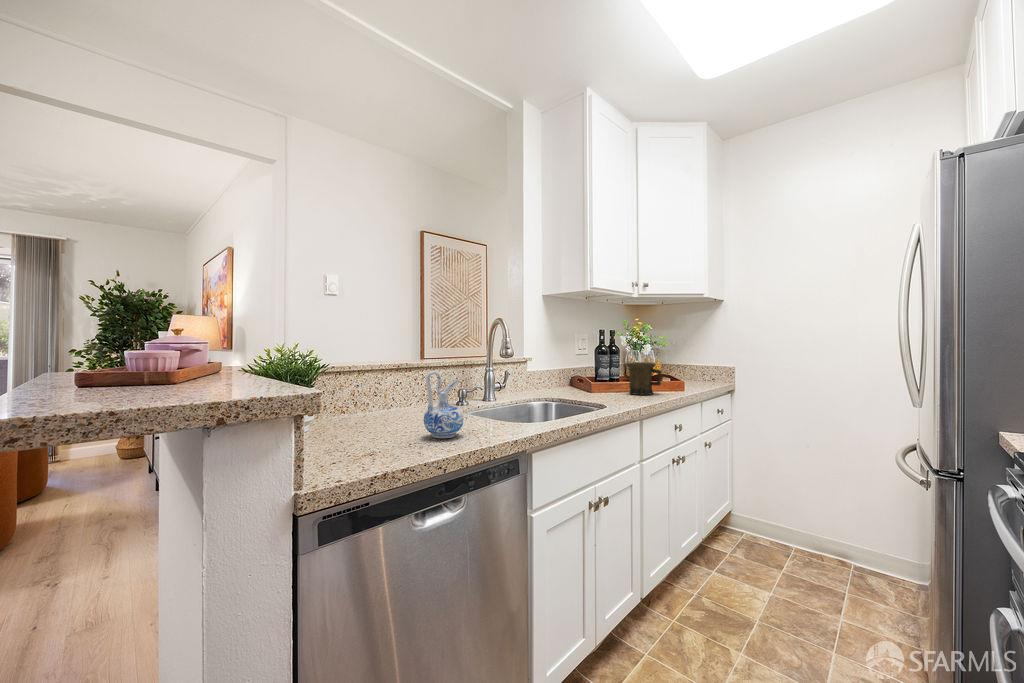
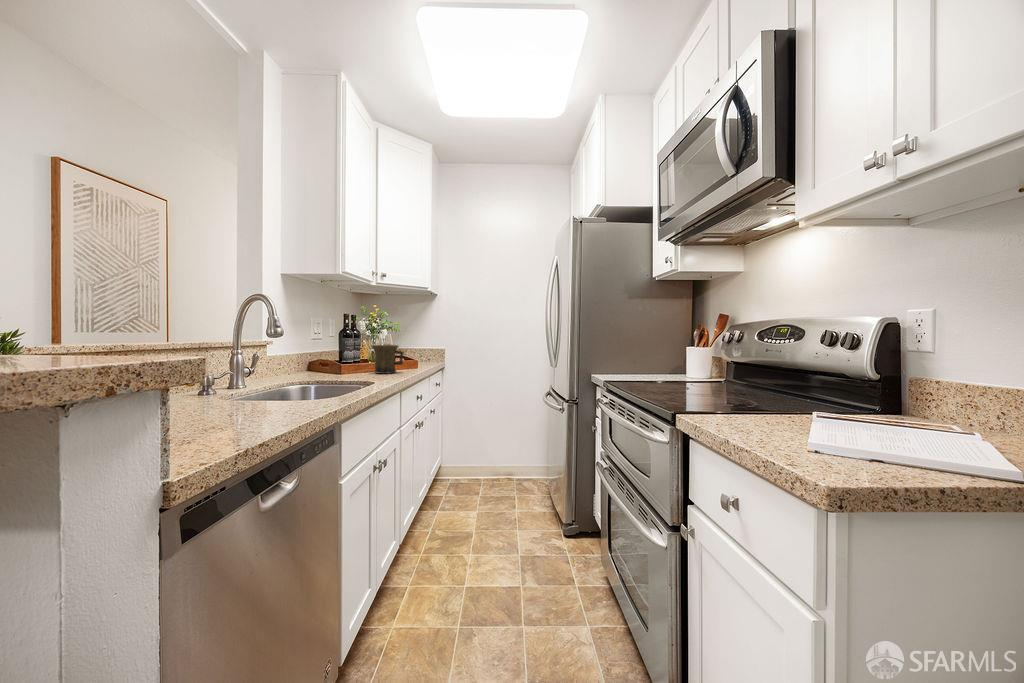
ceramic pitcher: present [424,371,464,438] -> none [223,347,274,420]

